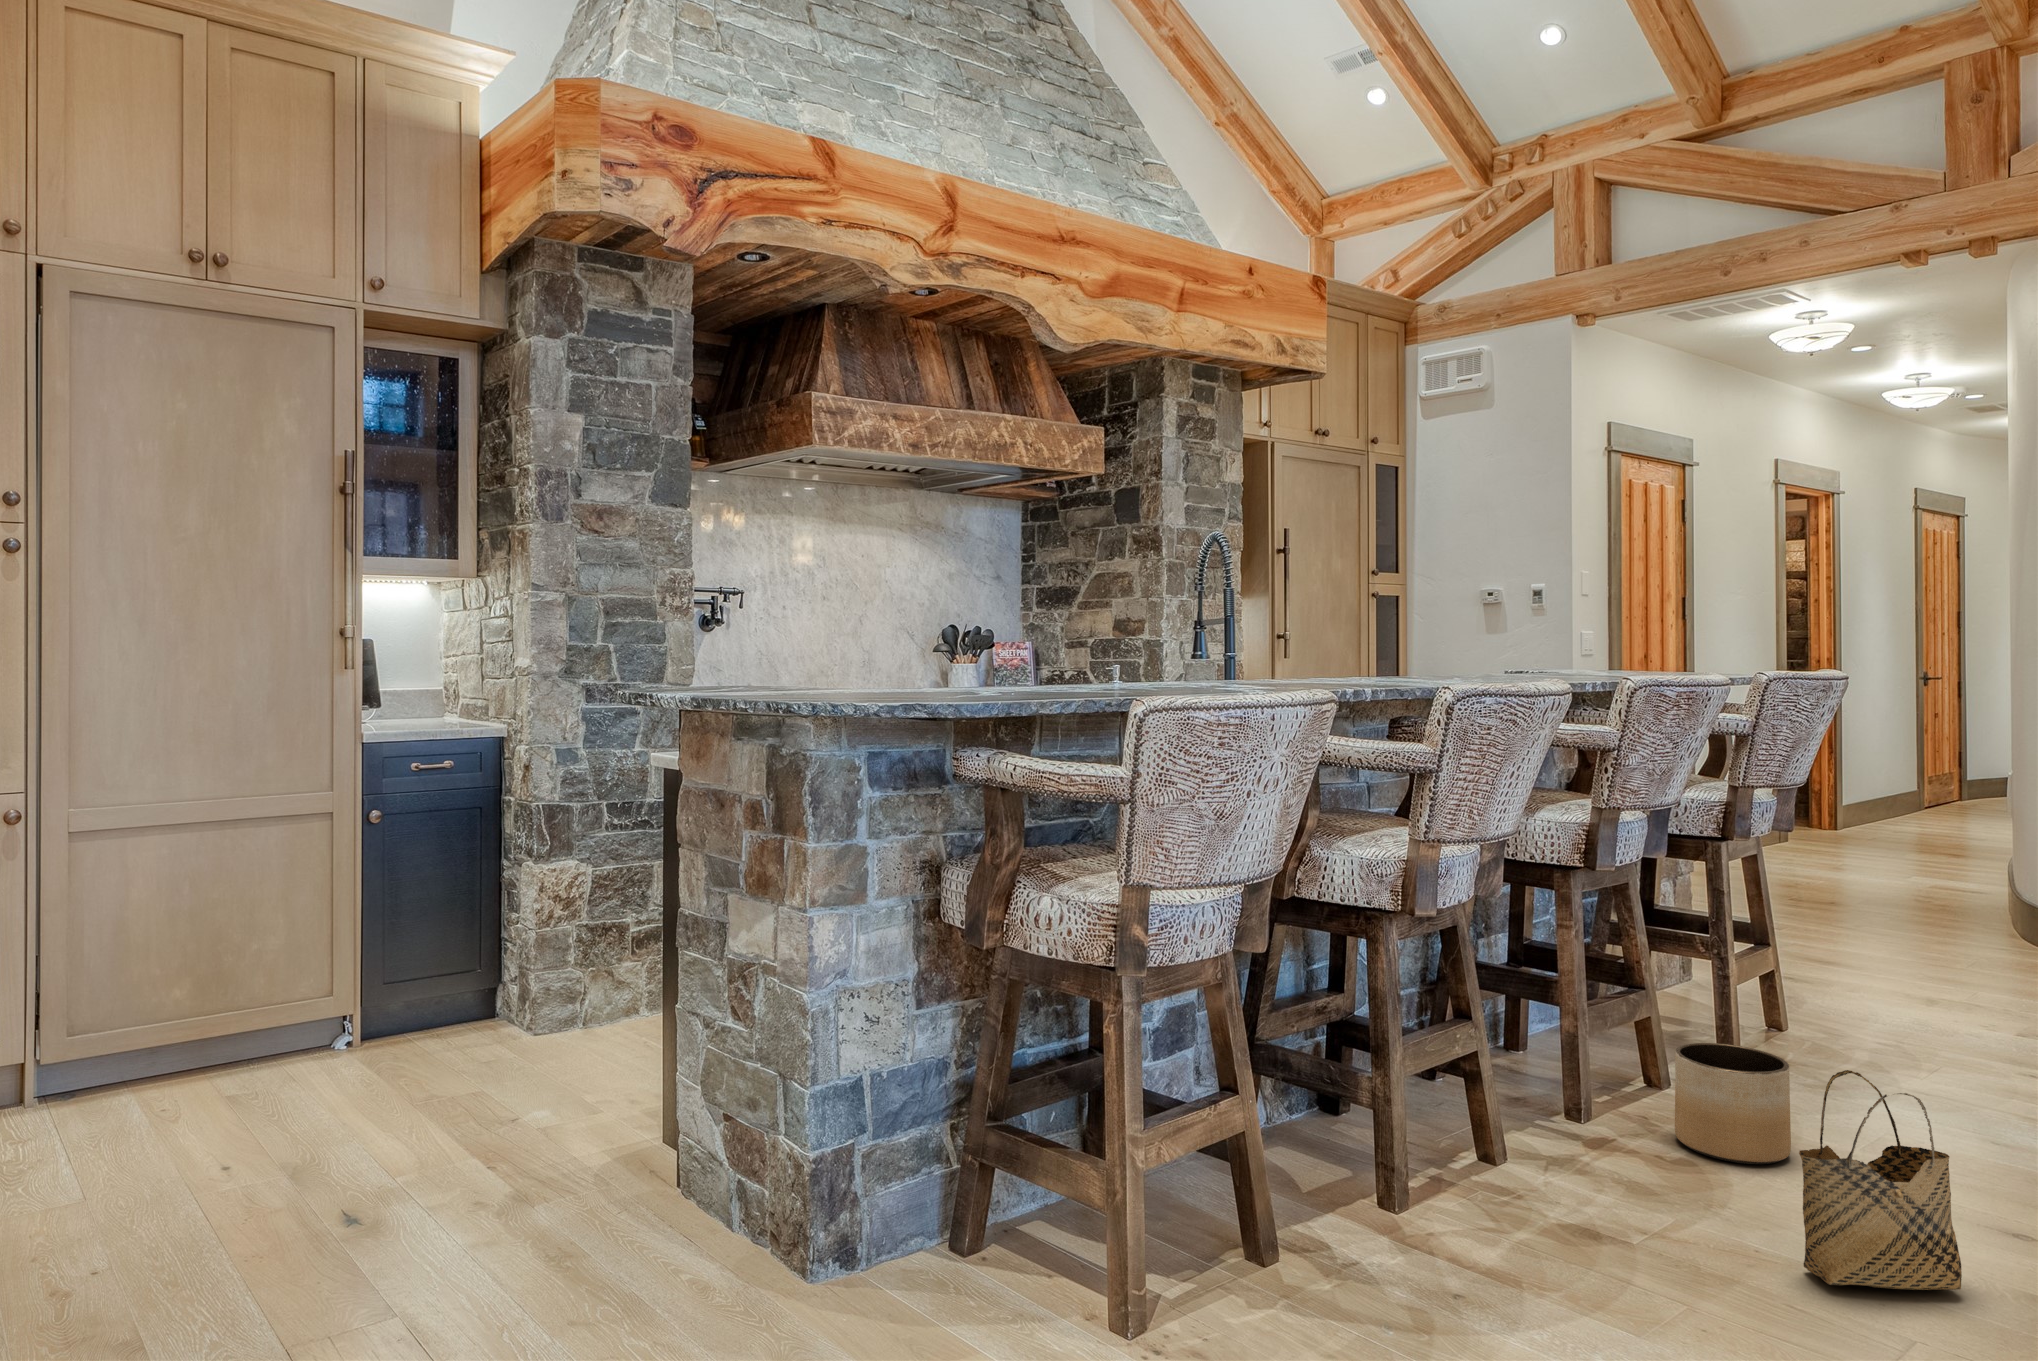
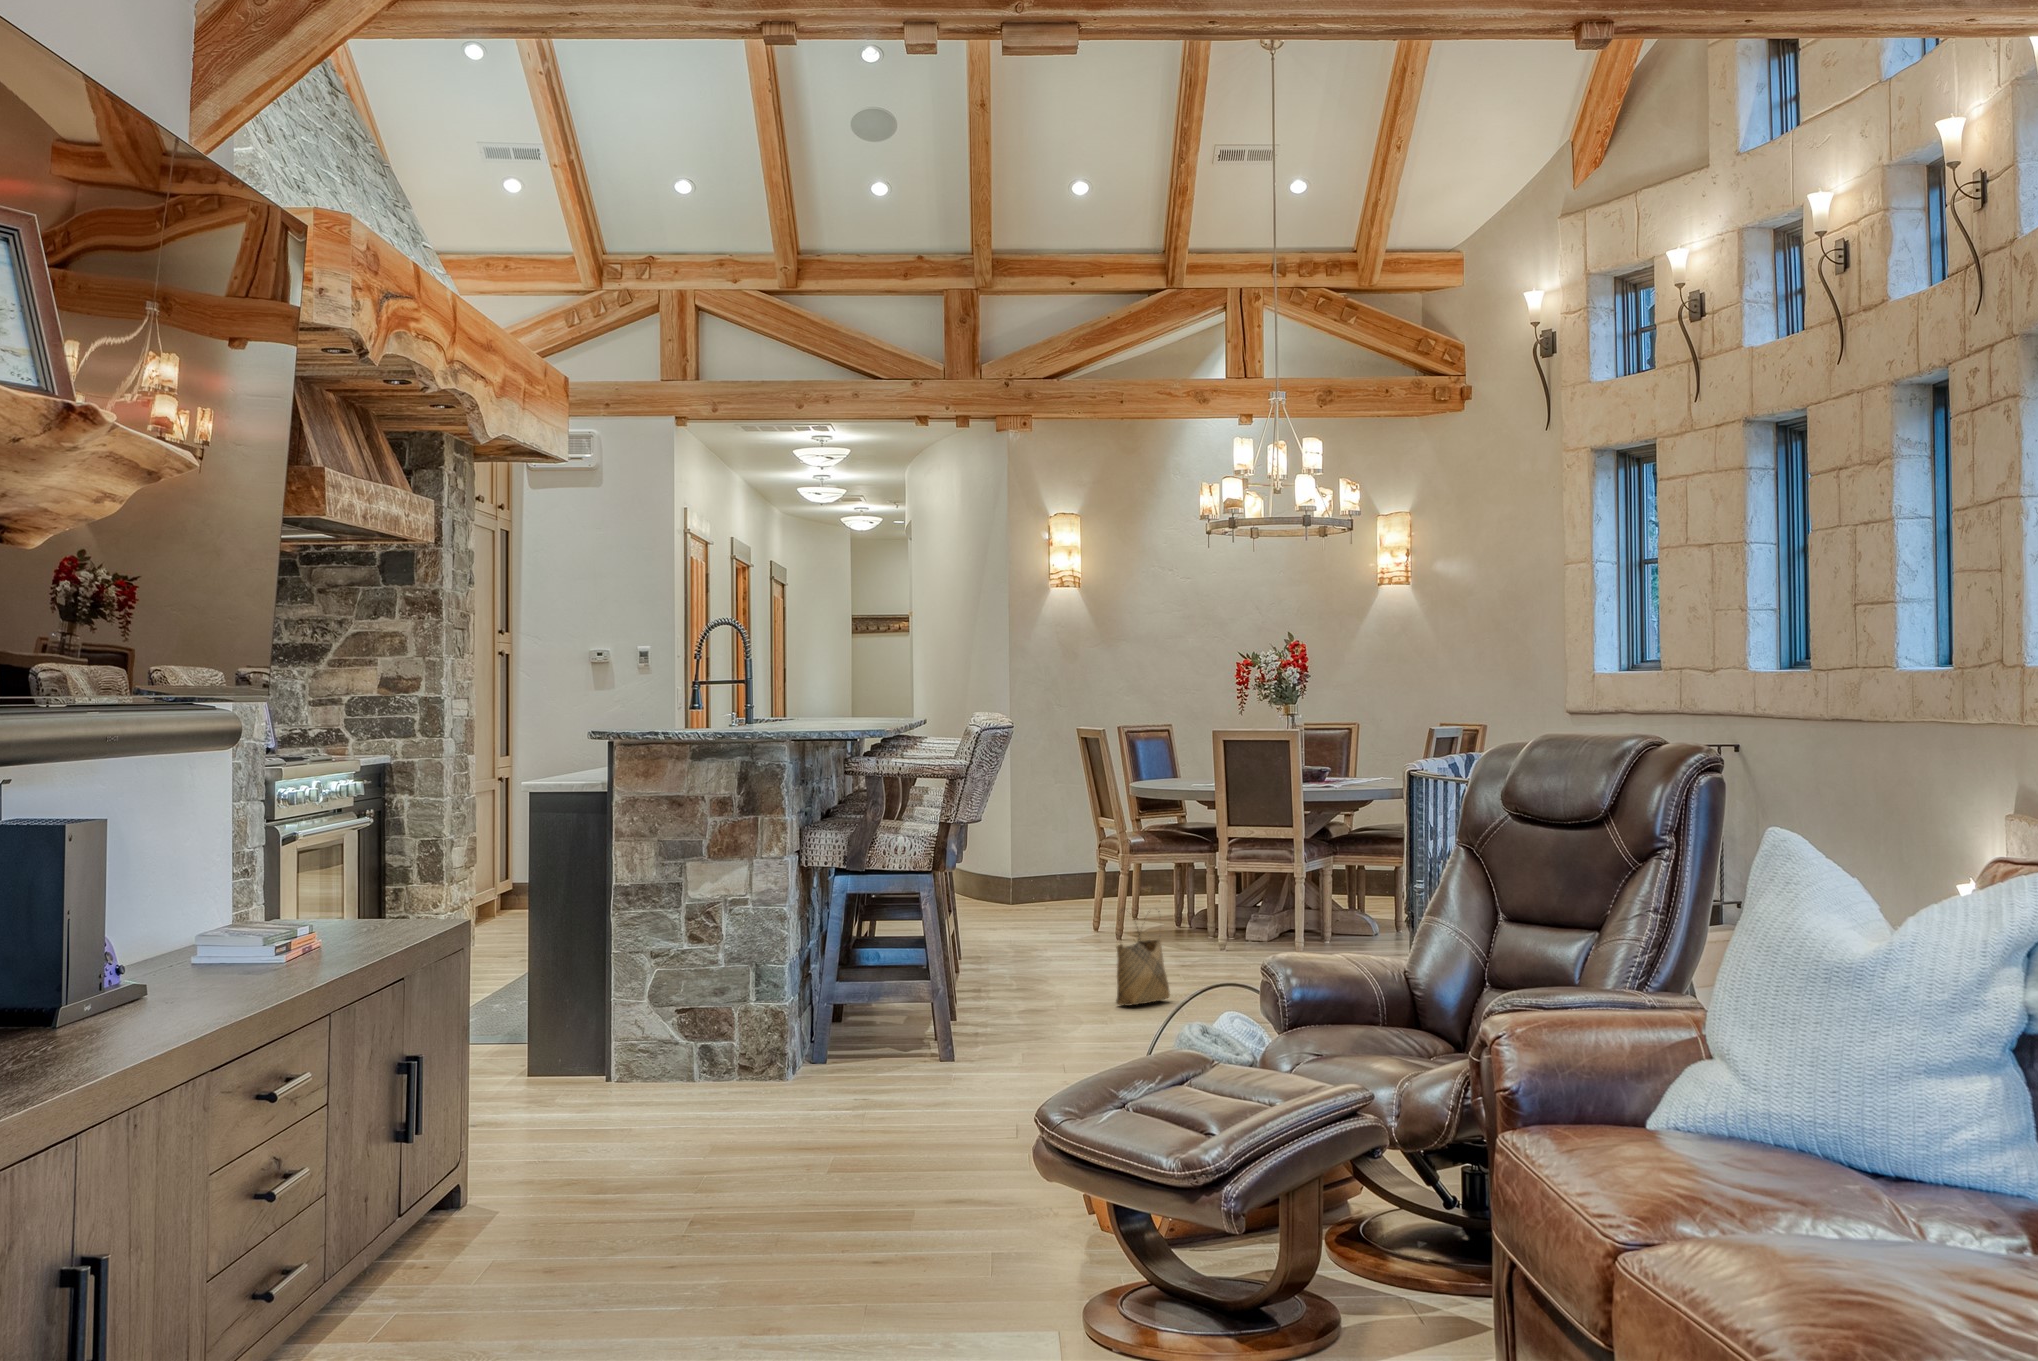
planter: present [1675,1043,1791,1164] -> none [999,931,1055,989]

